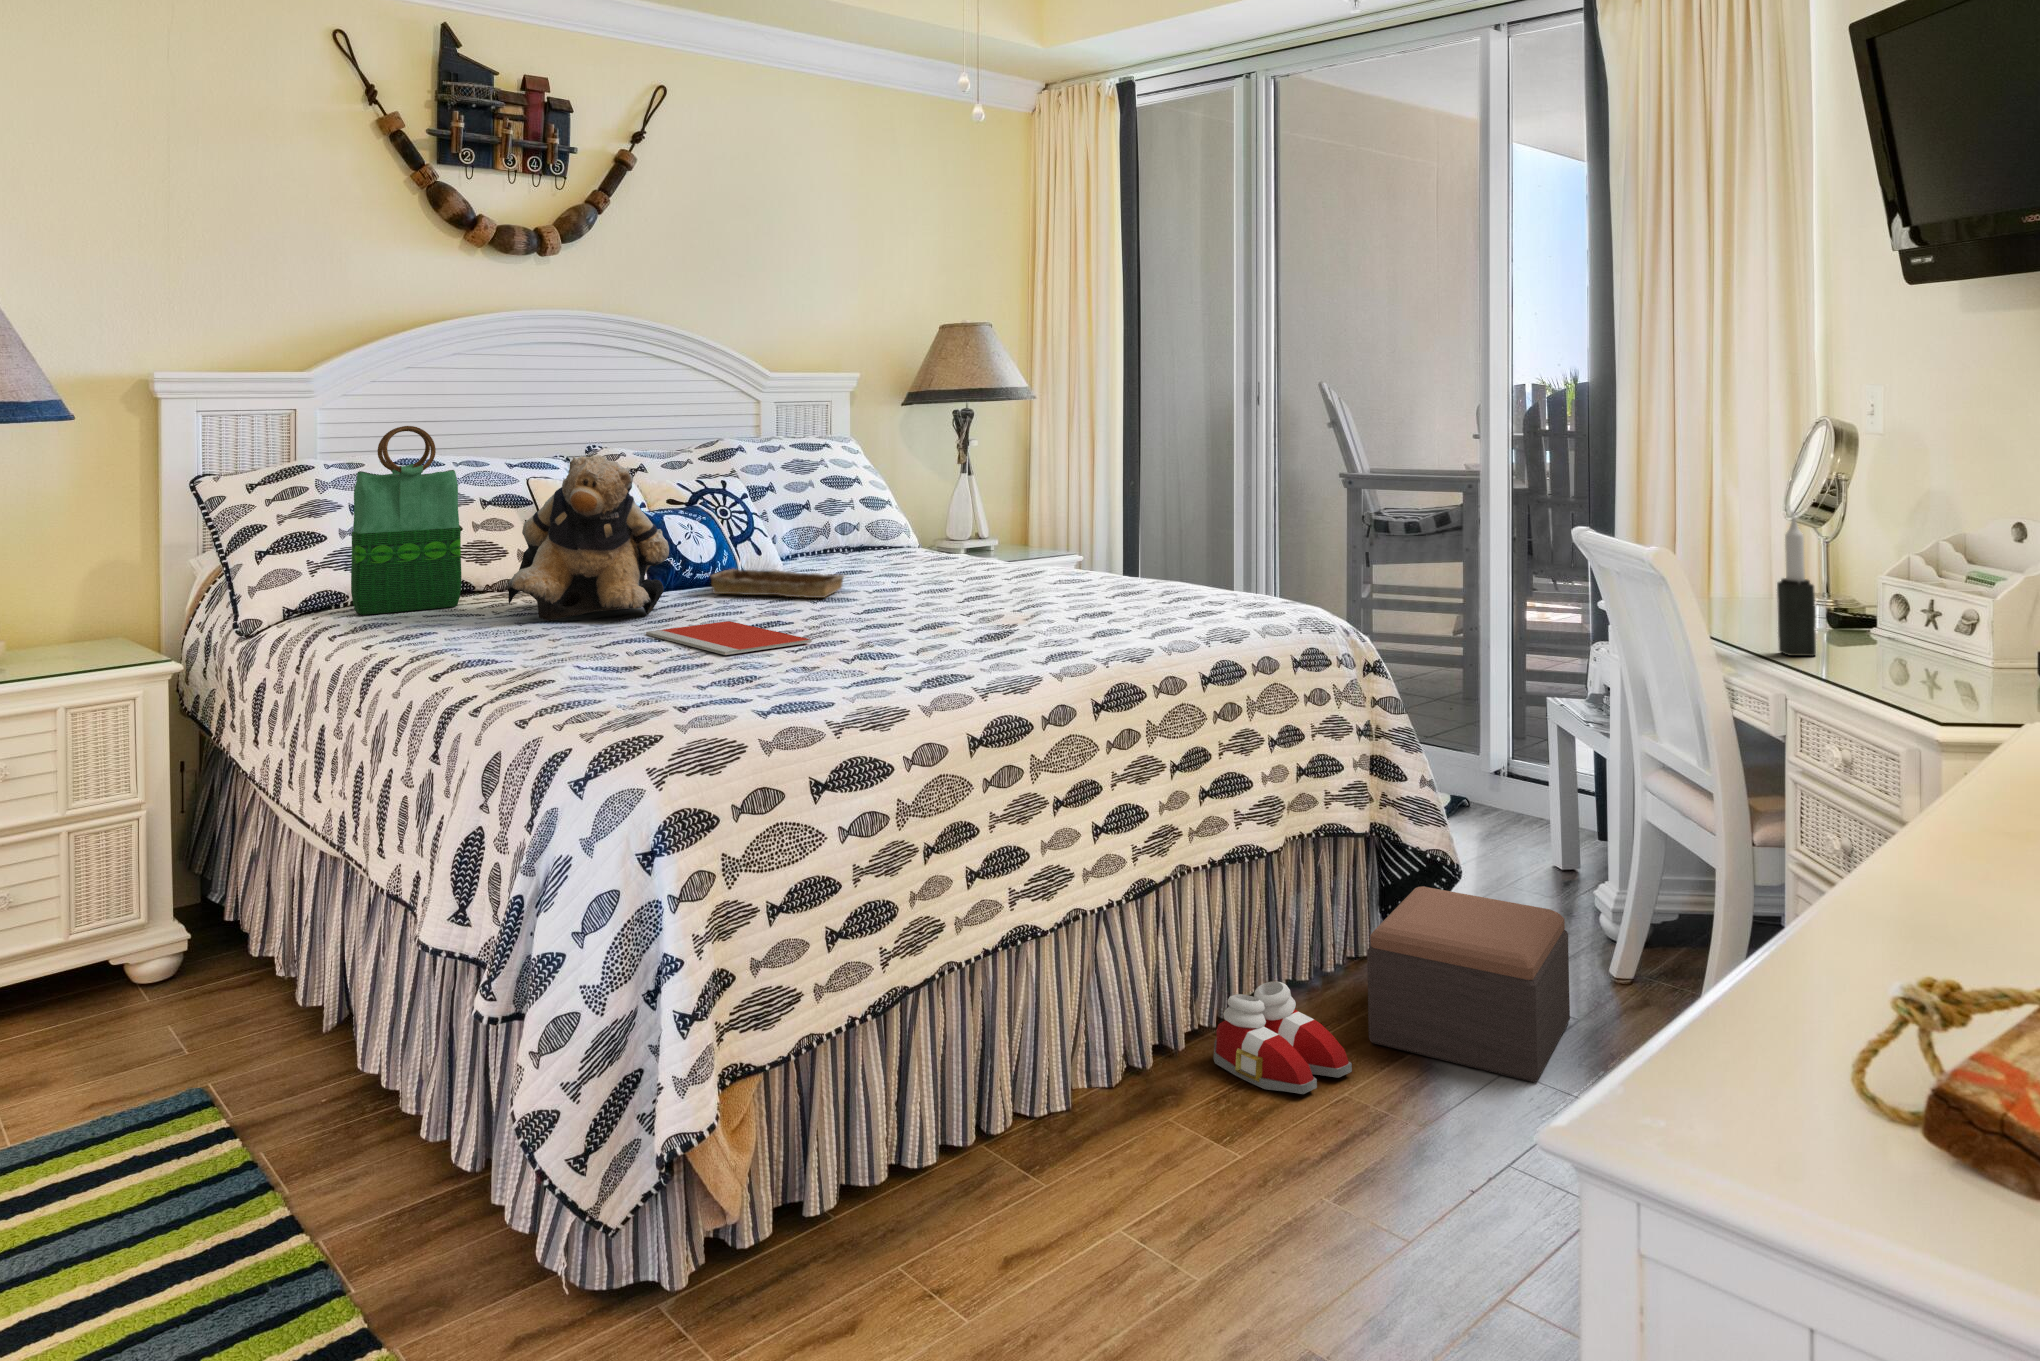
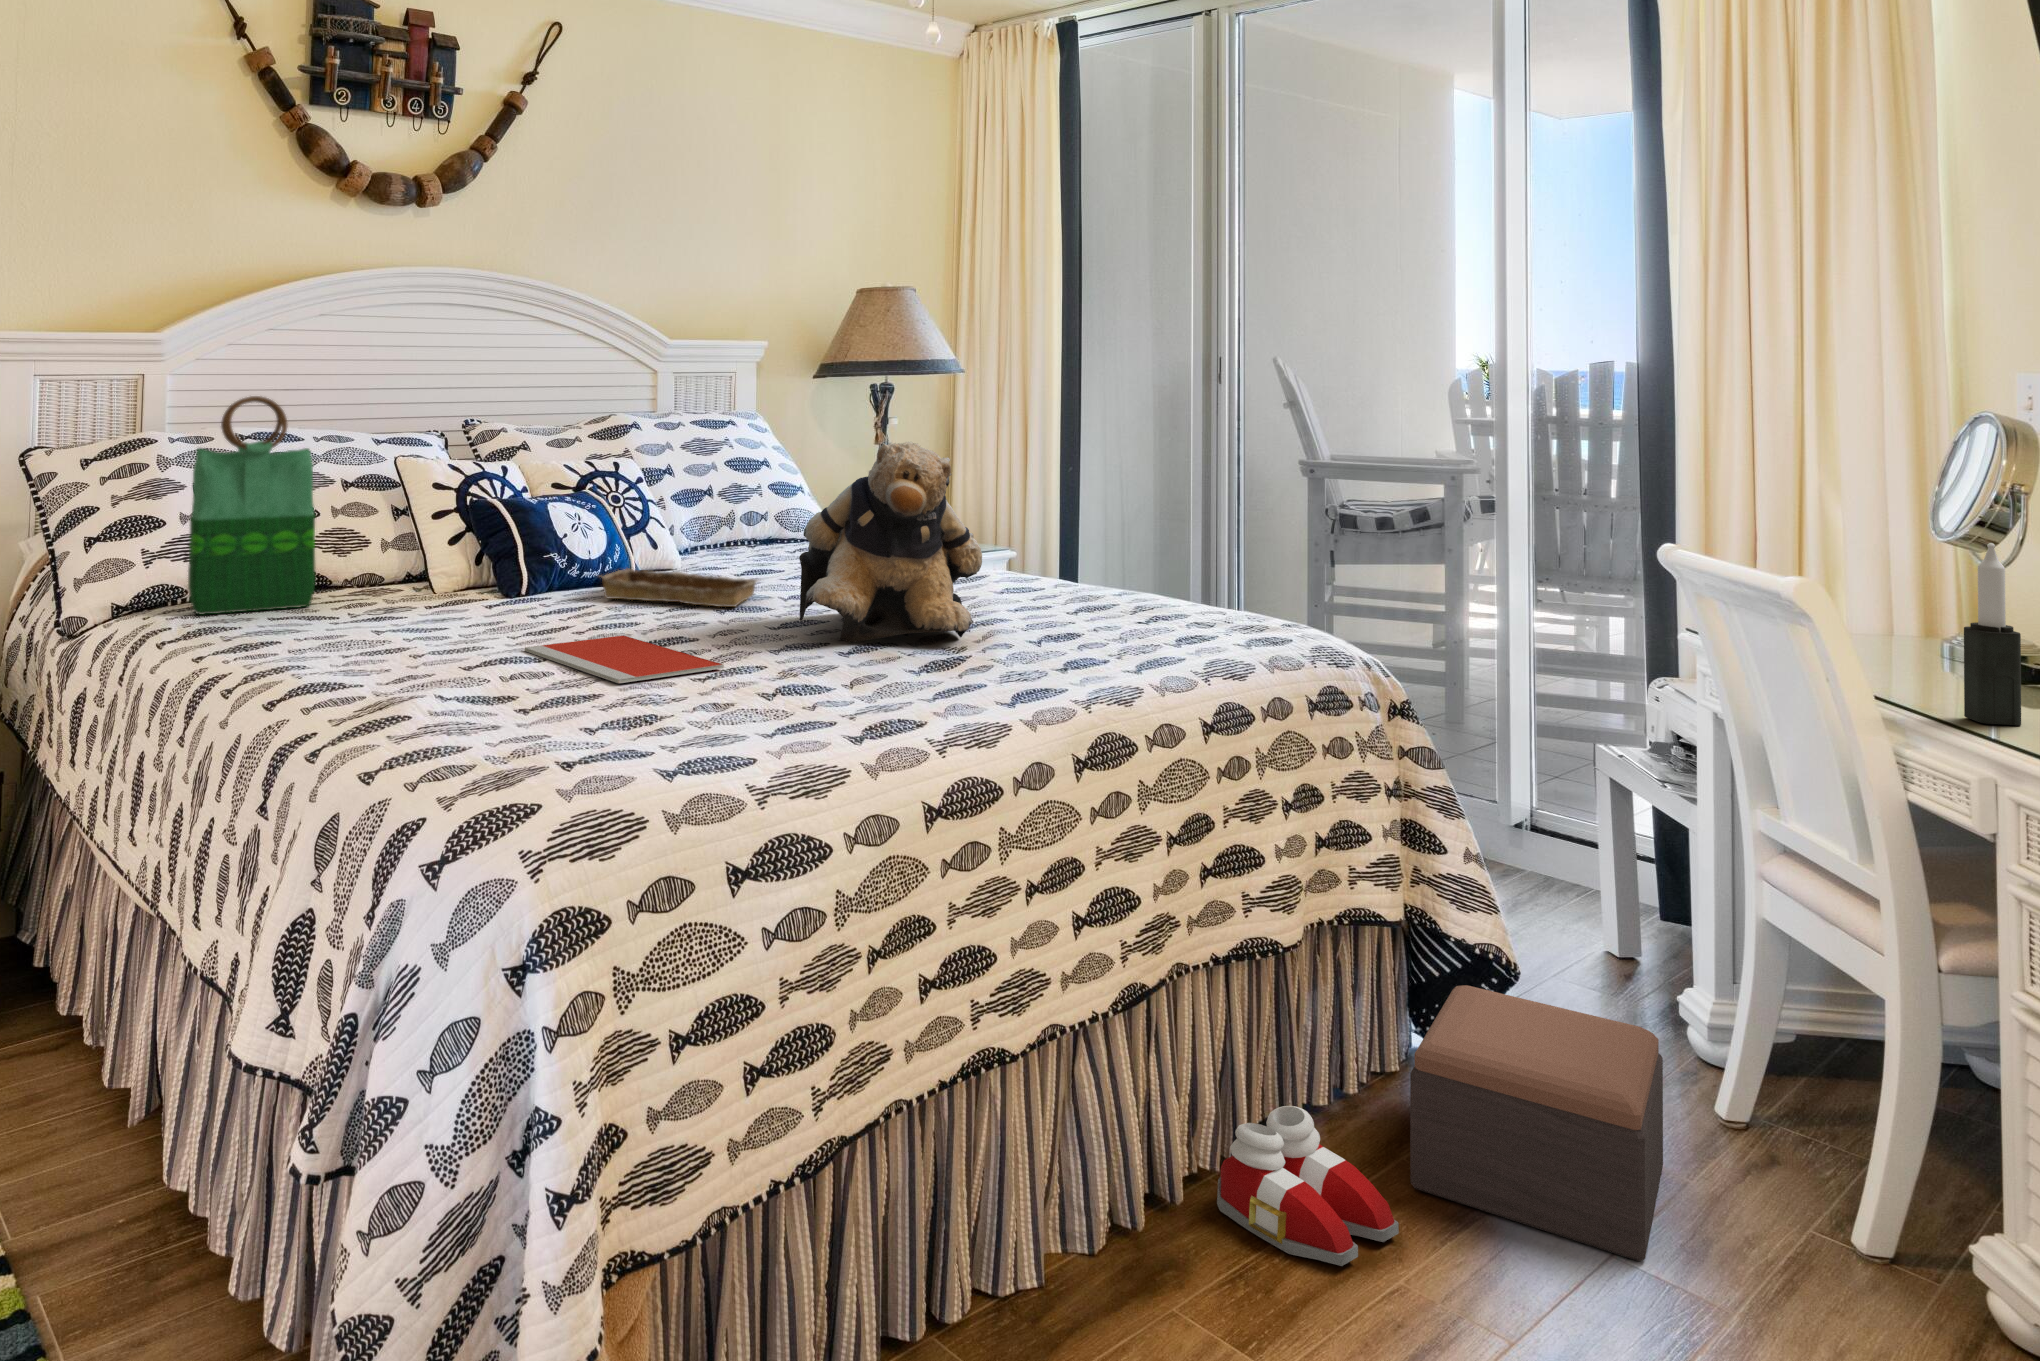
teddy bear: present [509,455,669,621] -> present [799,442,982,643]

